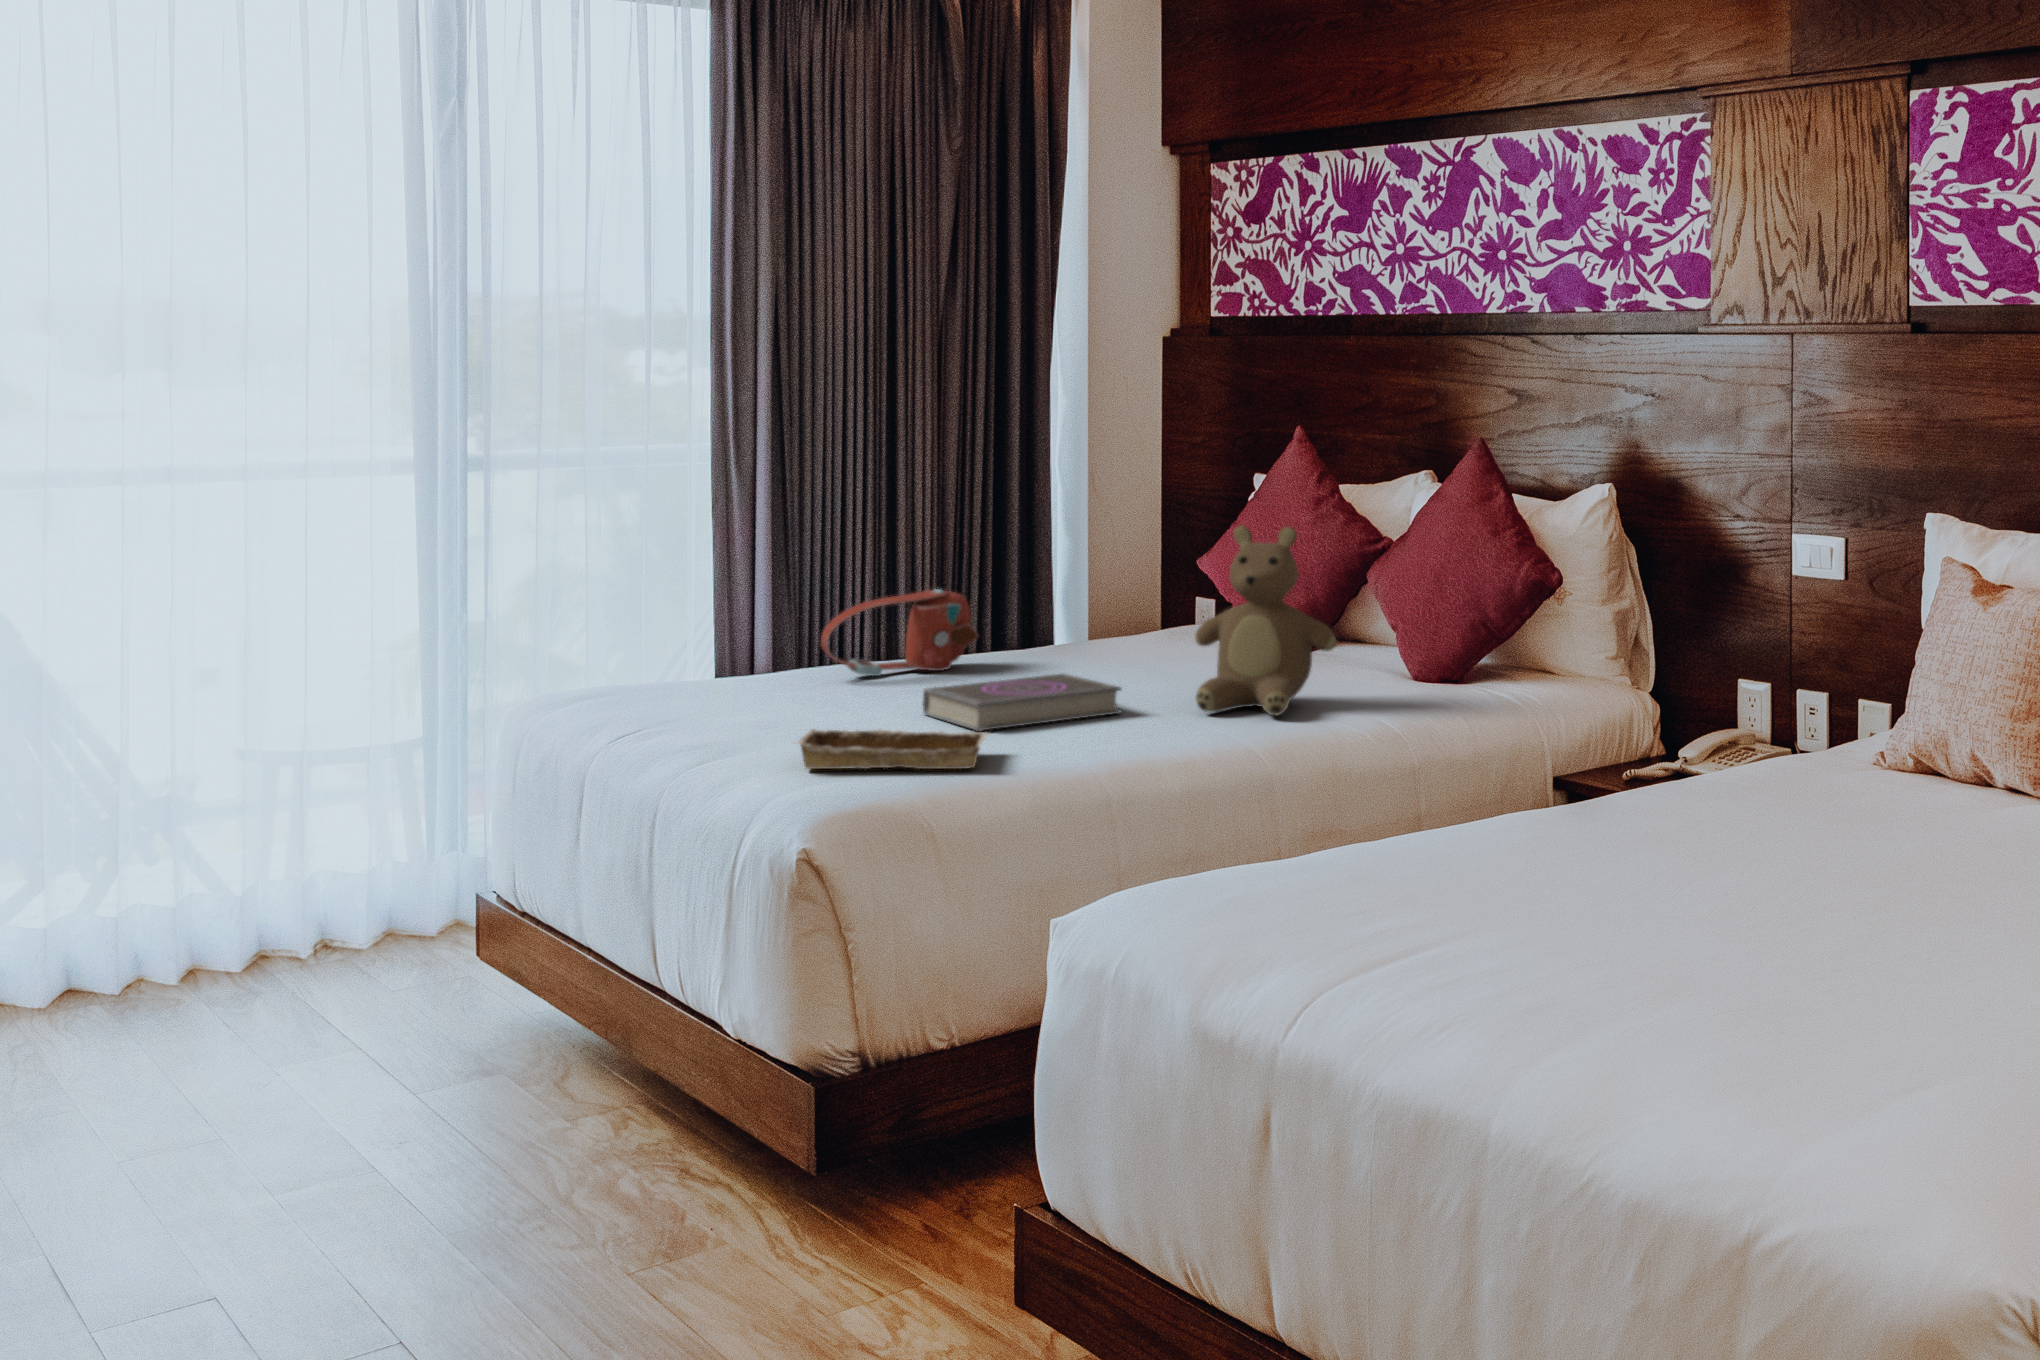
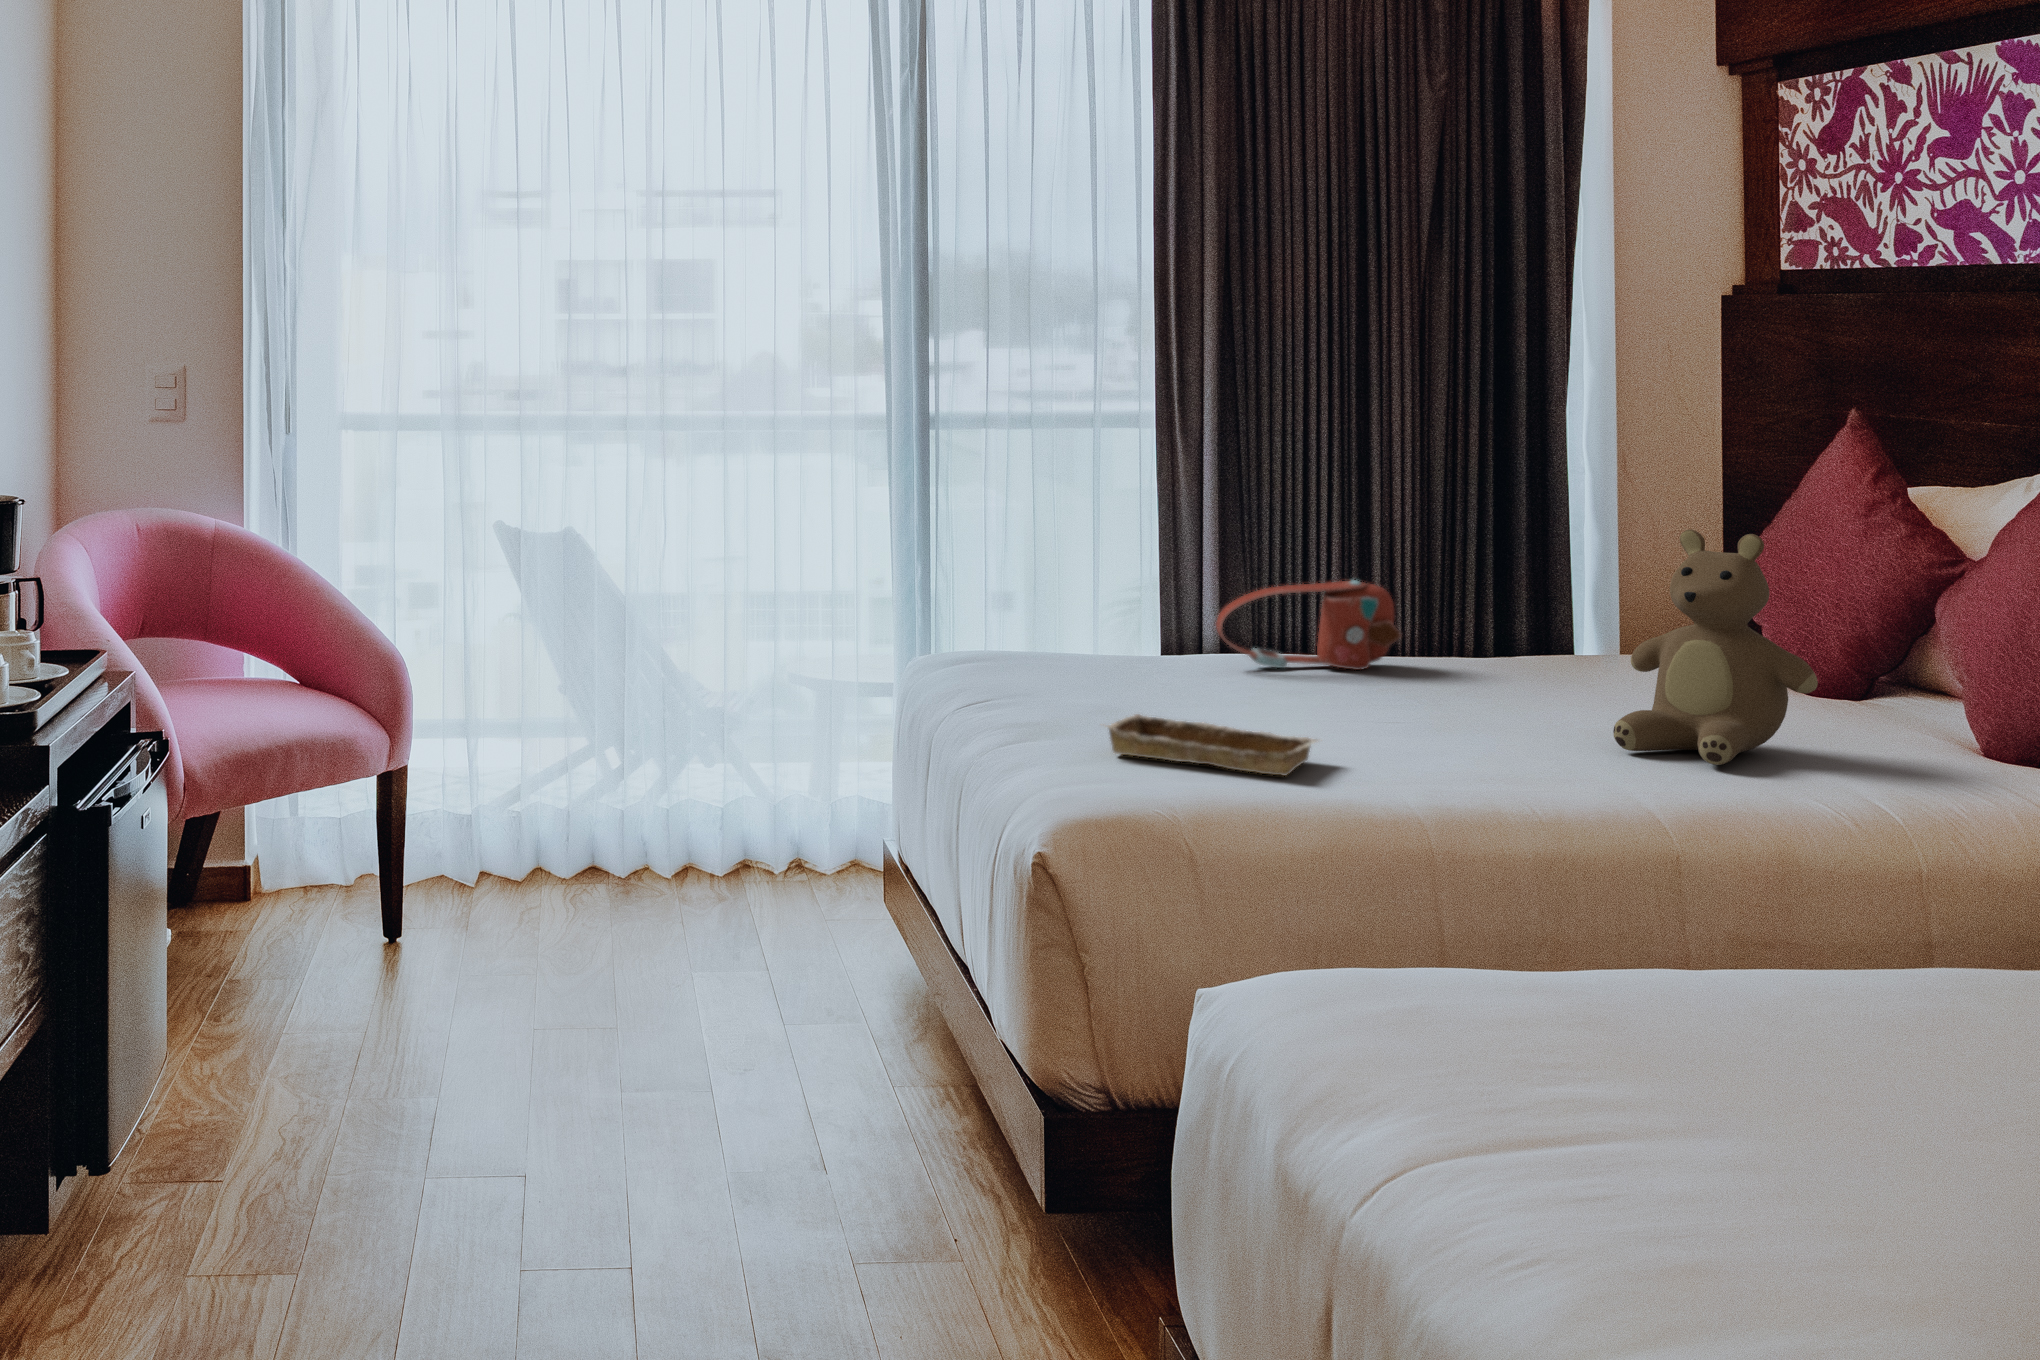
book: present [923,673,1121,731] -> none [1291,686,1520,739]

